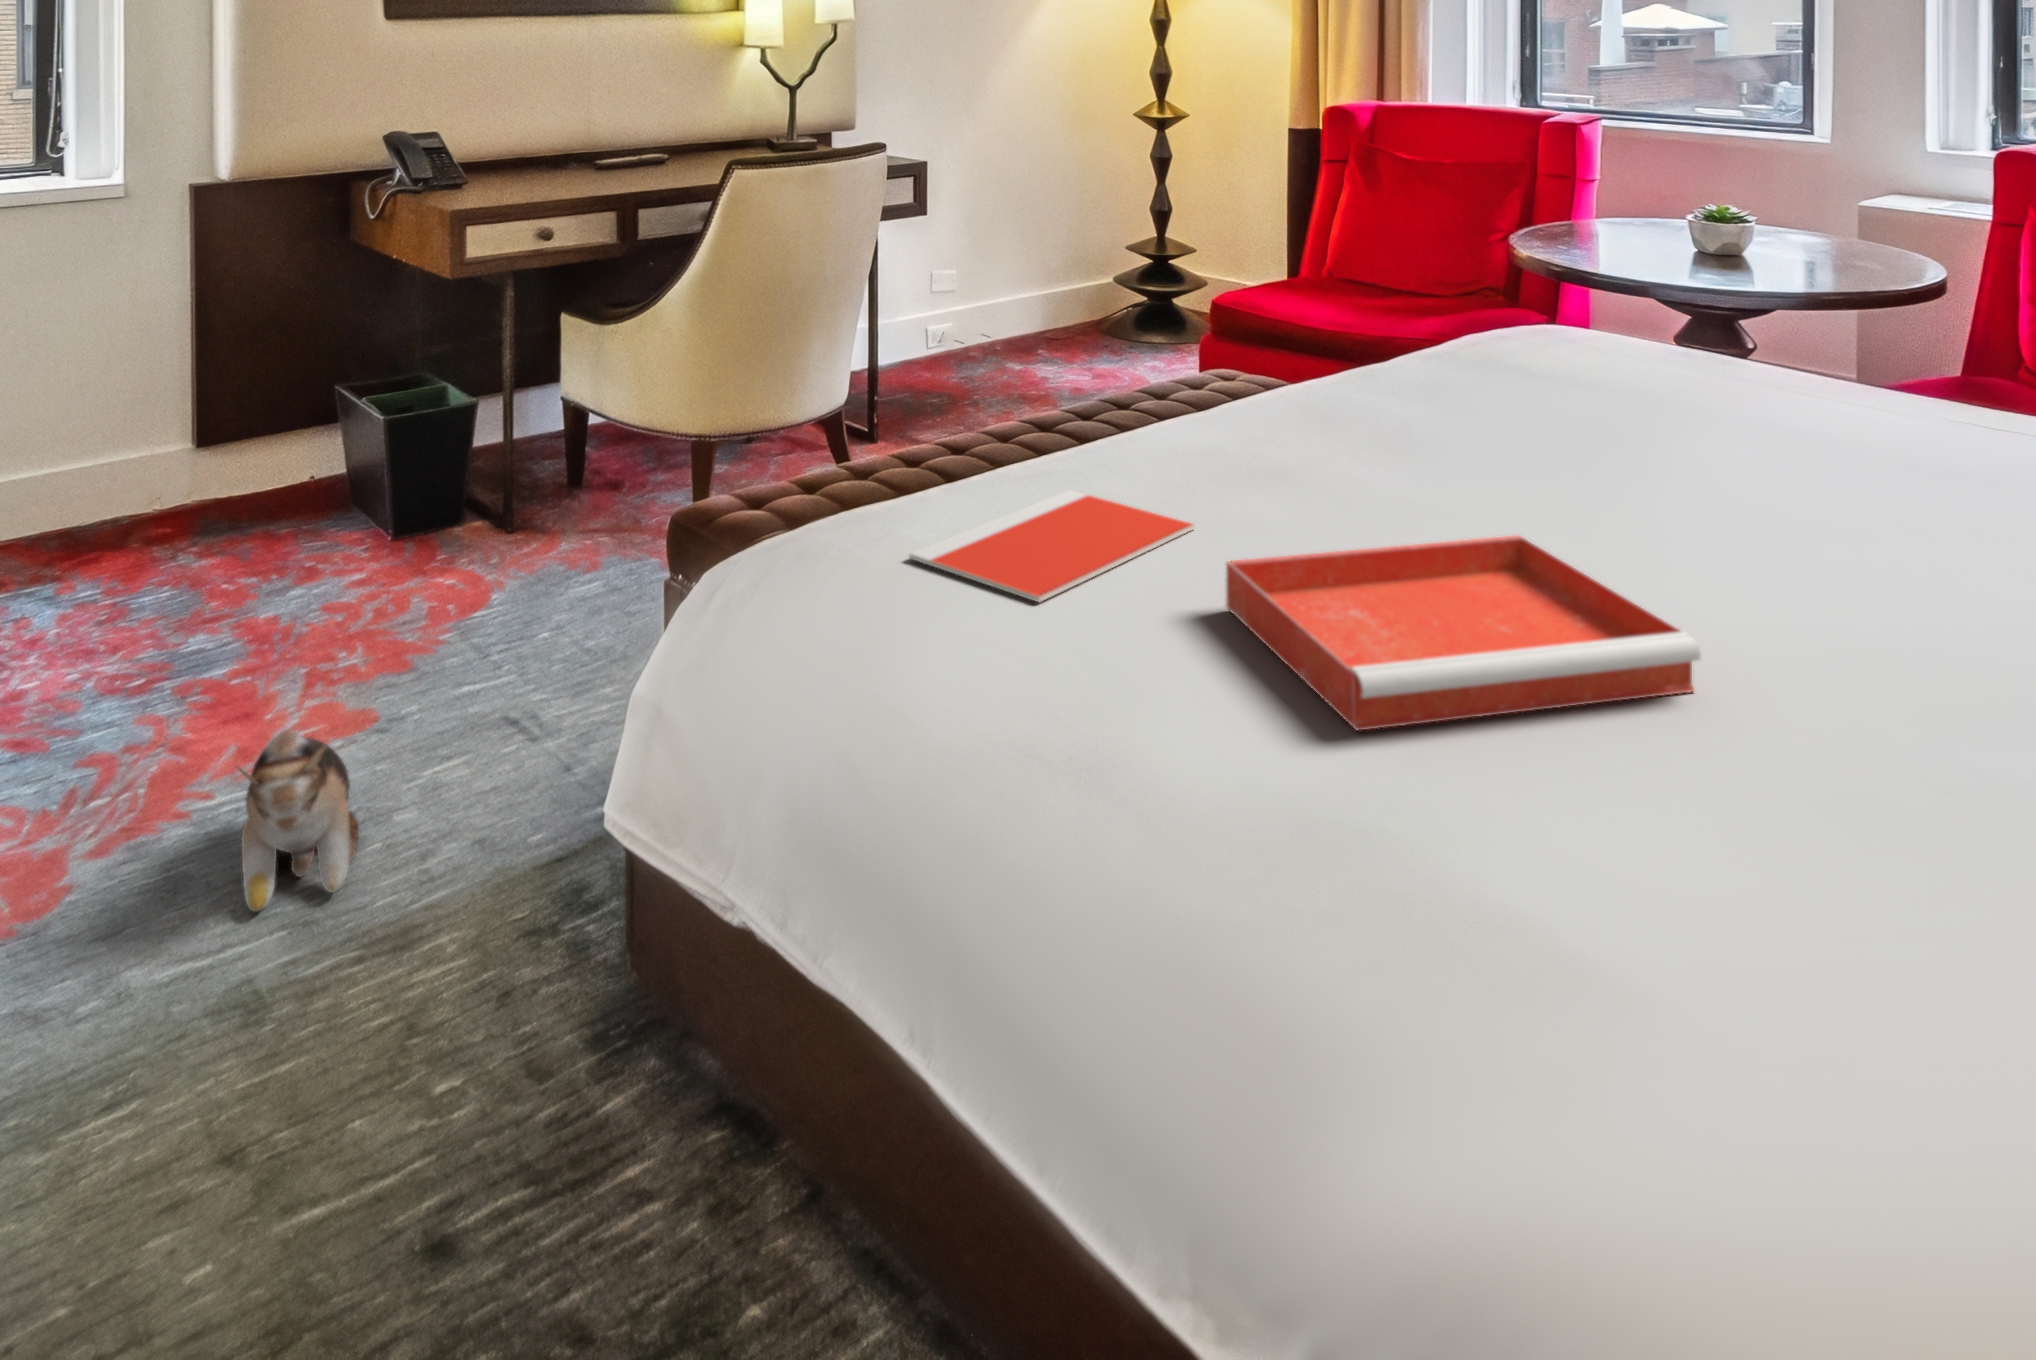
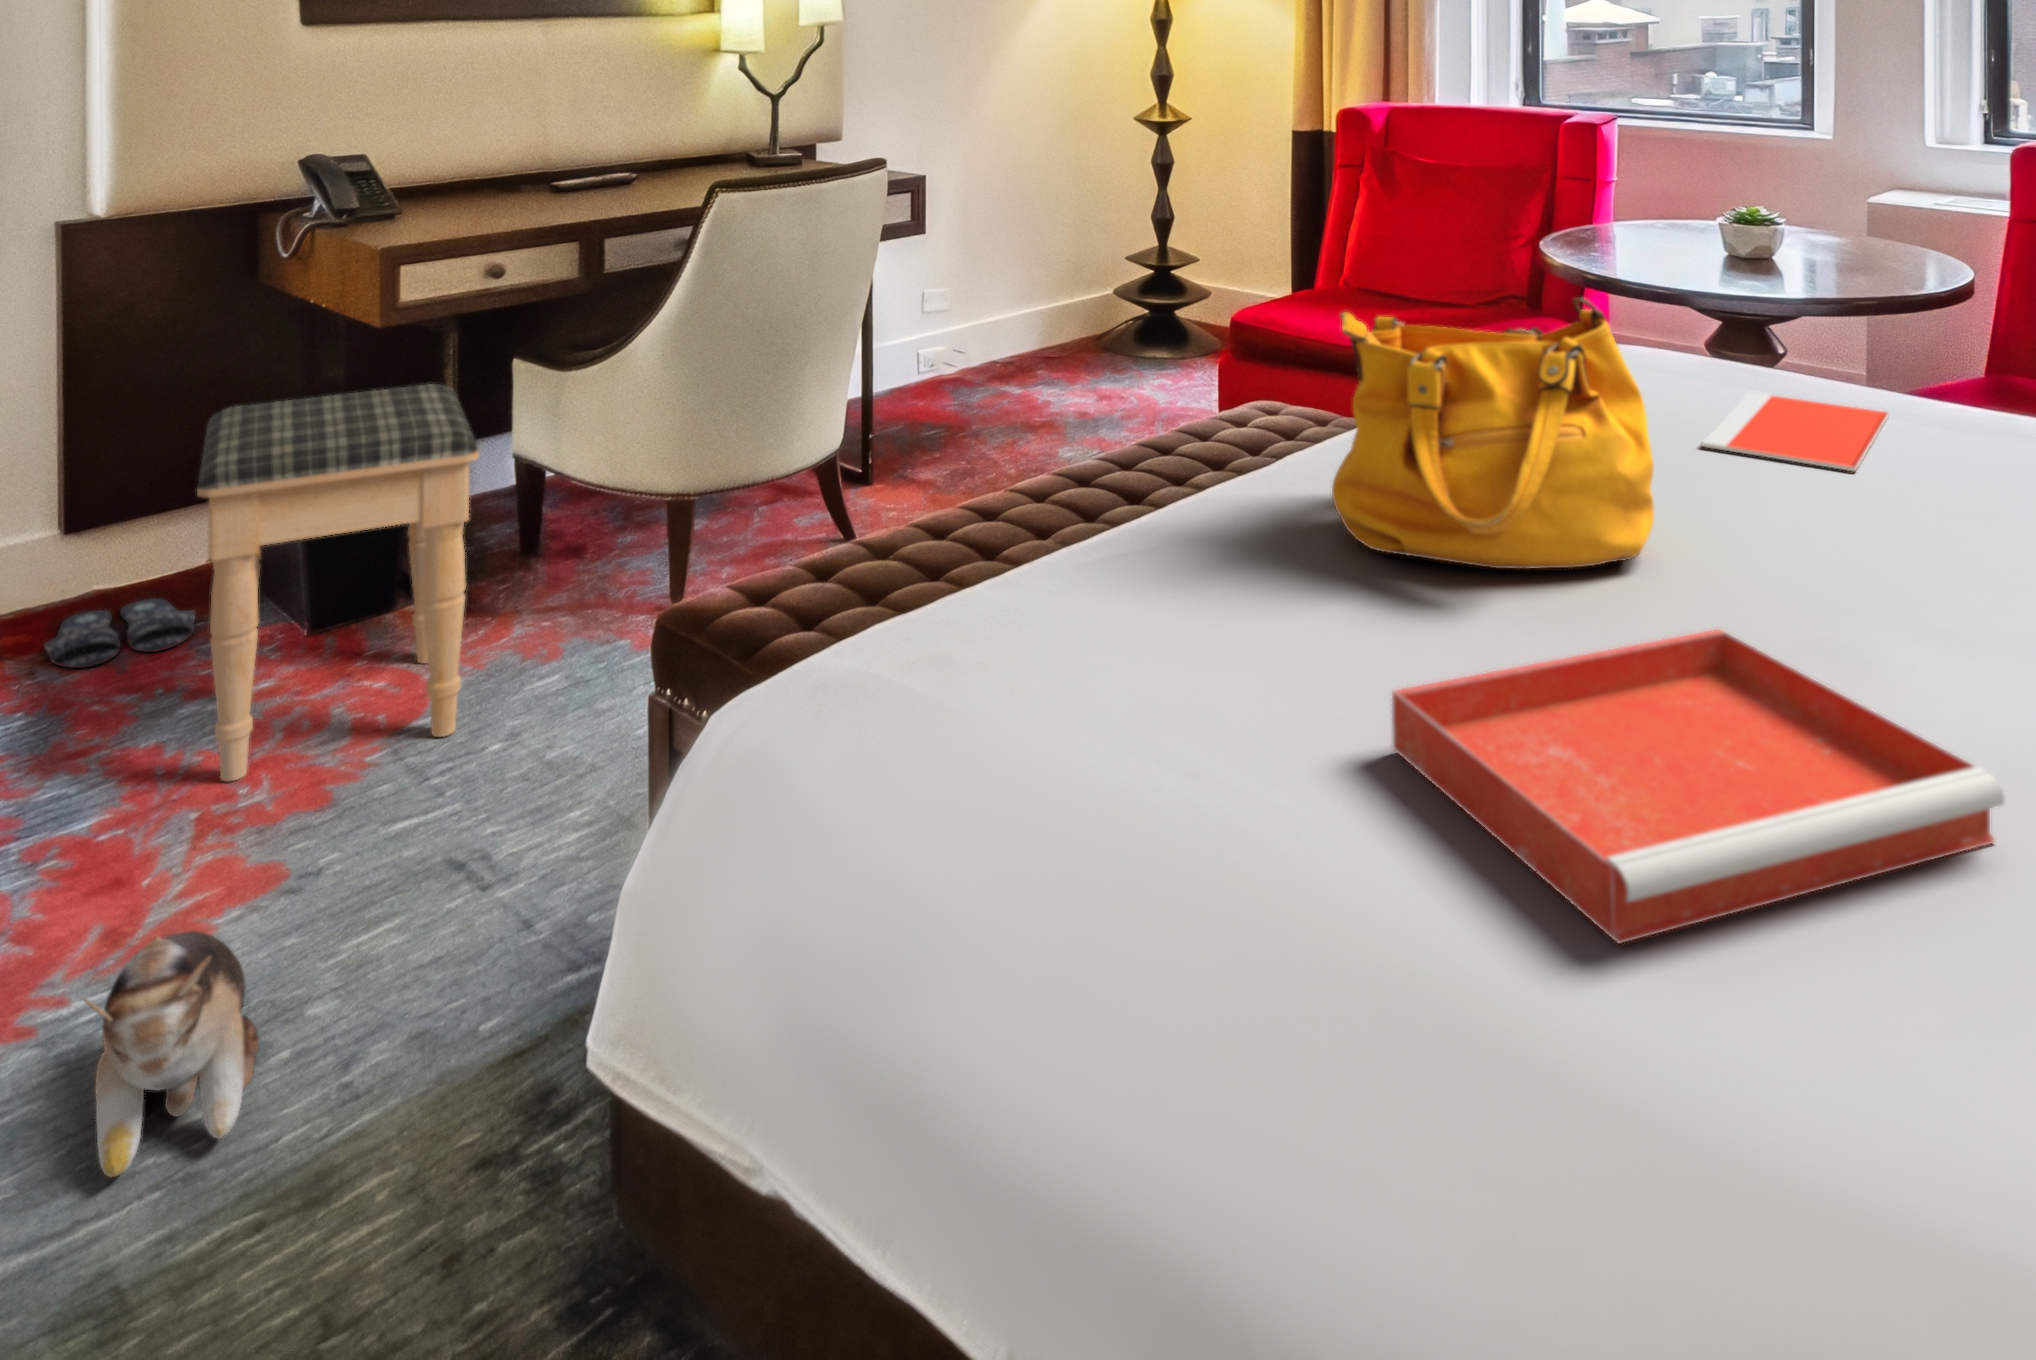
handbag: none [1227,267,1507,495] -> present [1332,298,1654,569]
footstool: none [304,331,529,651] -> present [197,384,479,781]
notebook: present [909,490,1195,602] -> present [1702,392,1889,471]
slippers: none [176,510,296,560] -> present [44,598,195,668]

